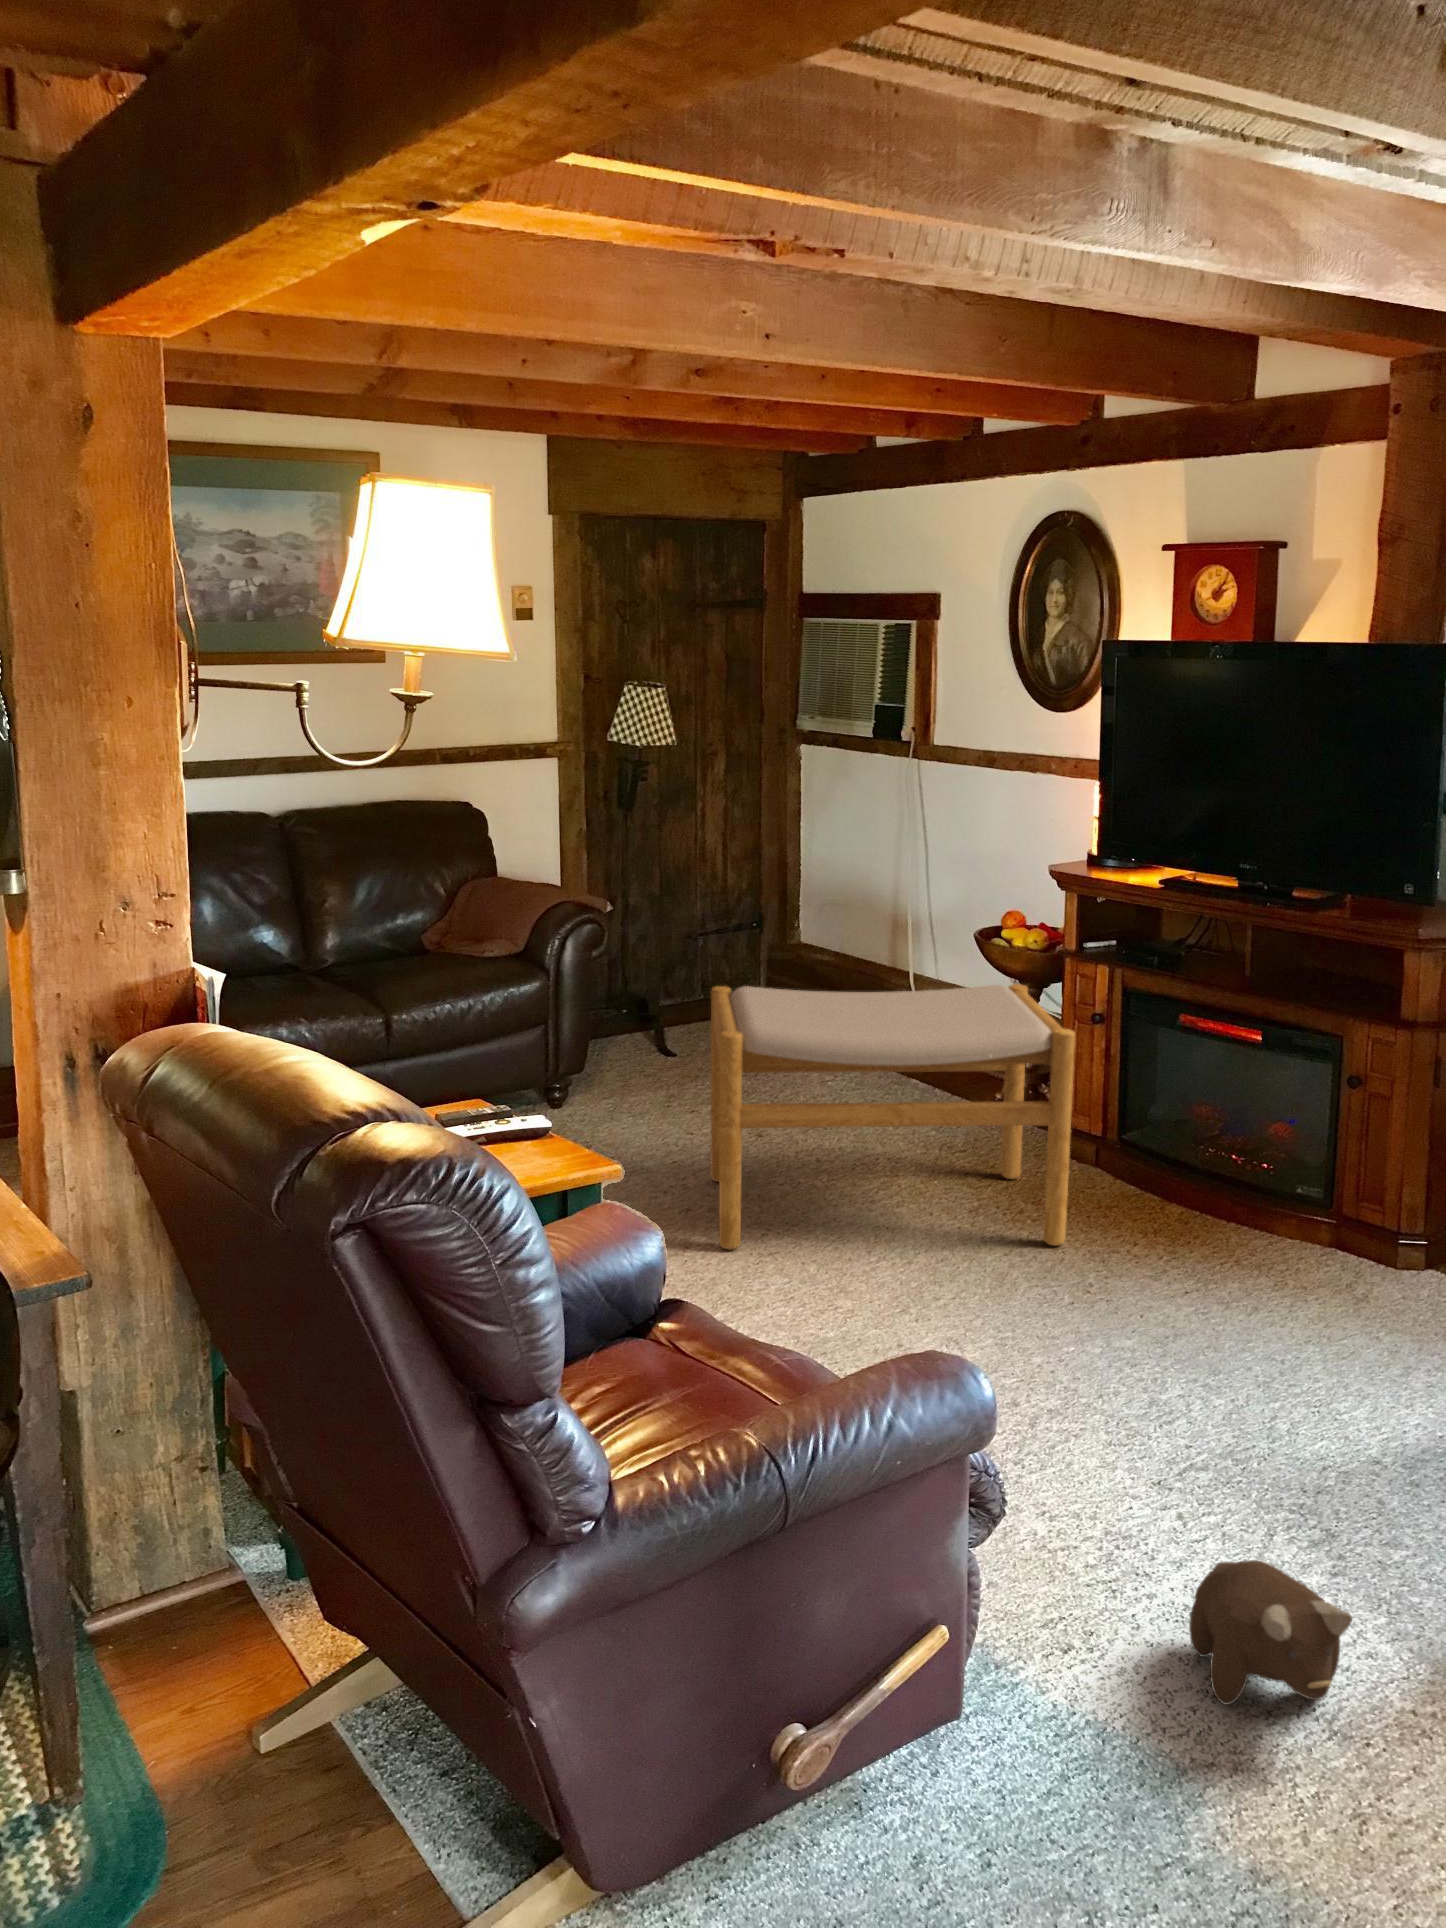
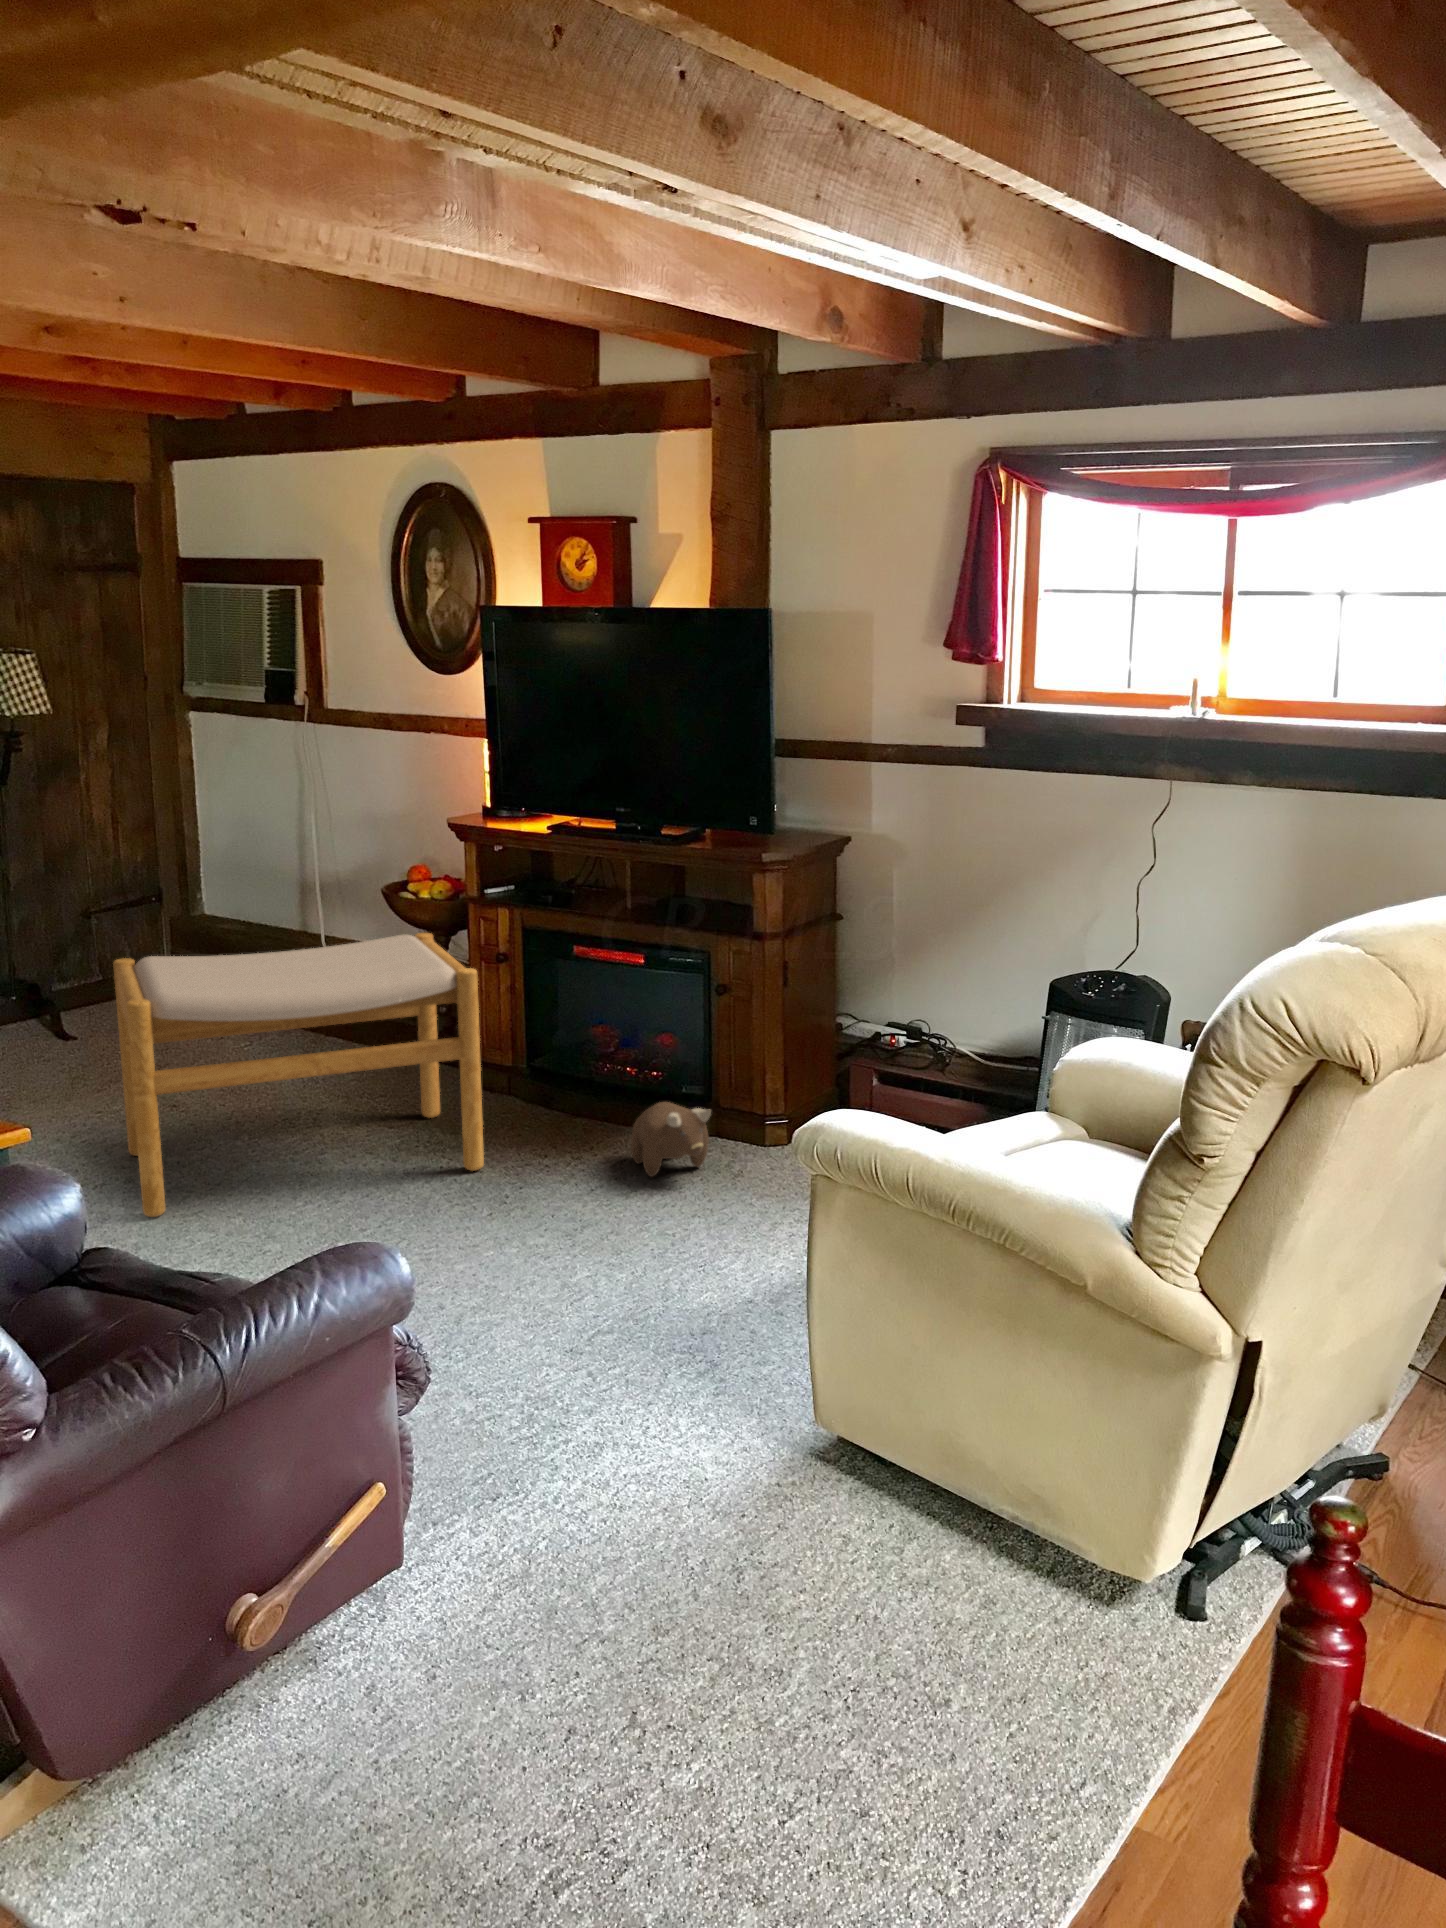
plush toy: present [1189,1560,1352,1704] -> present [631,1102,711,1177]

